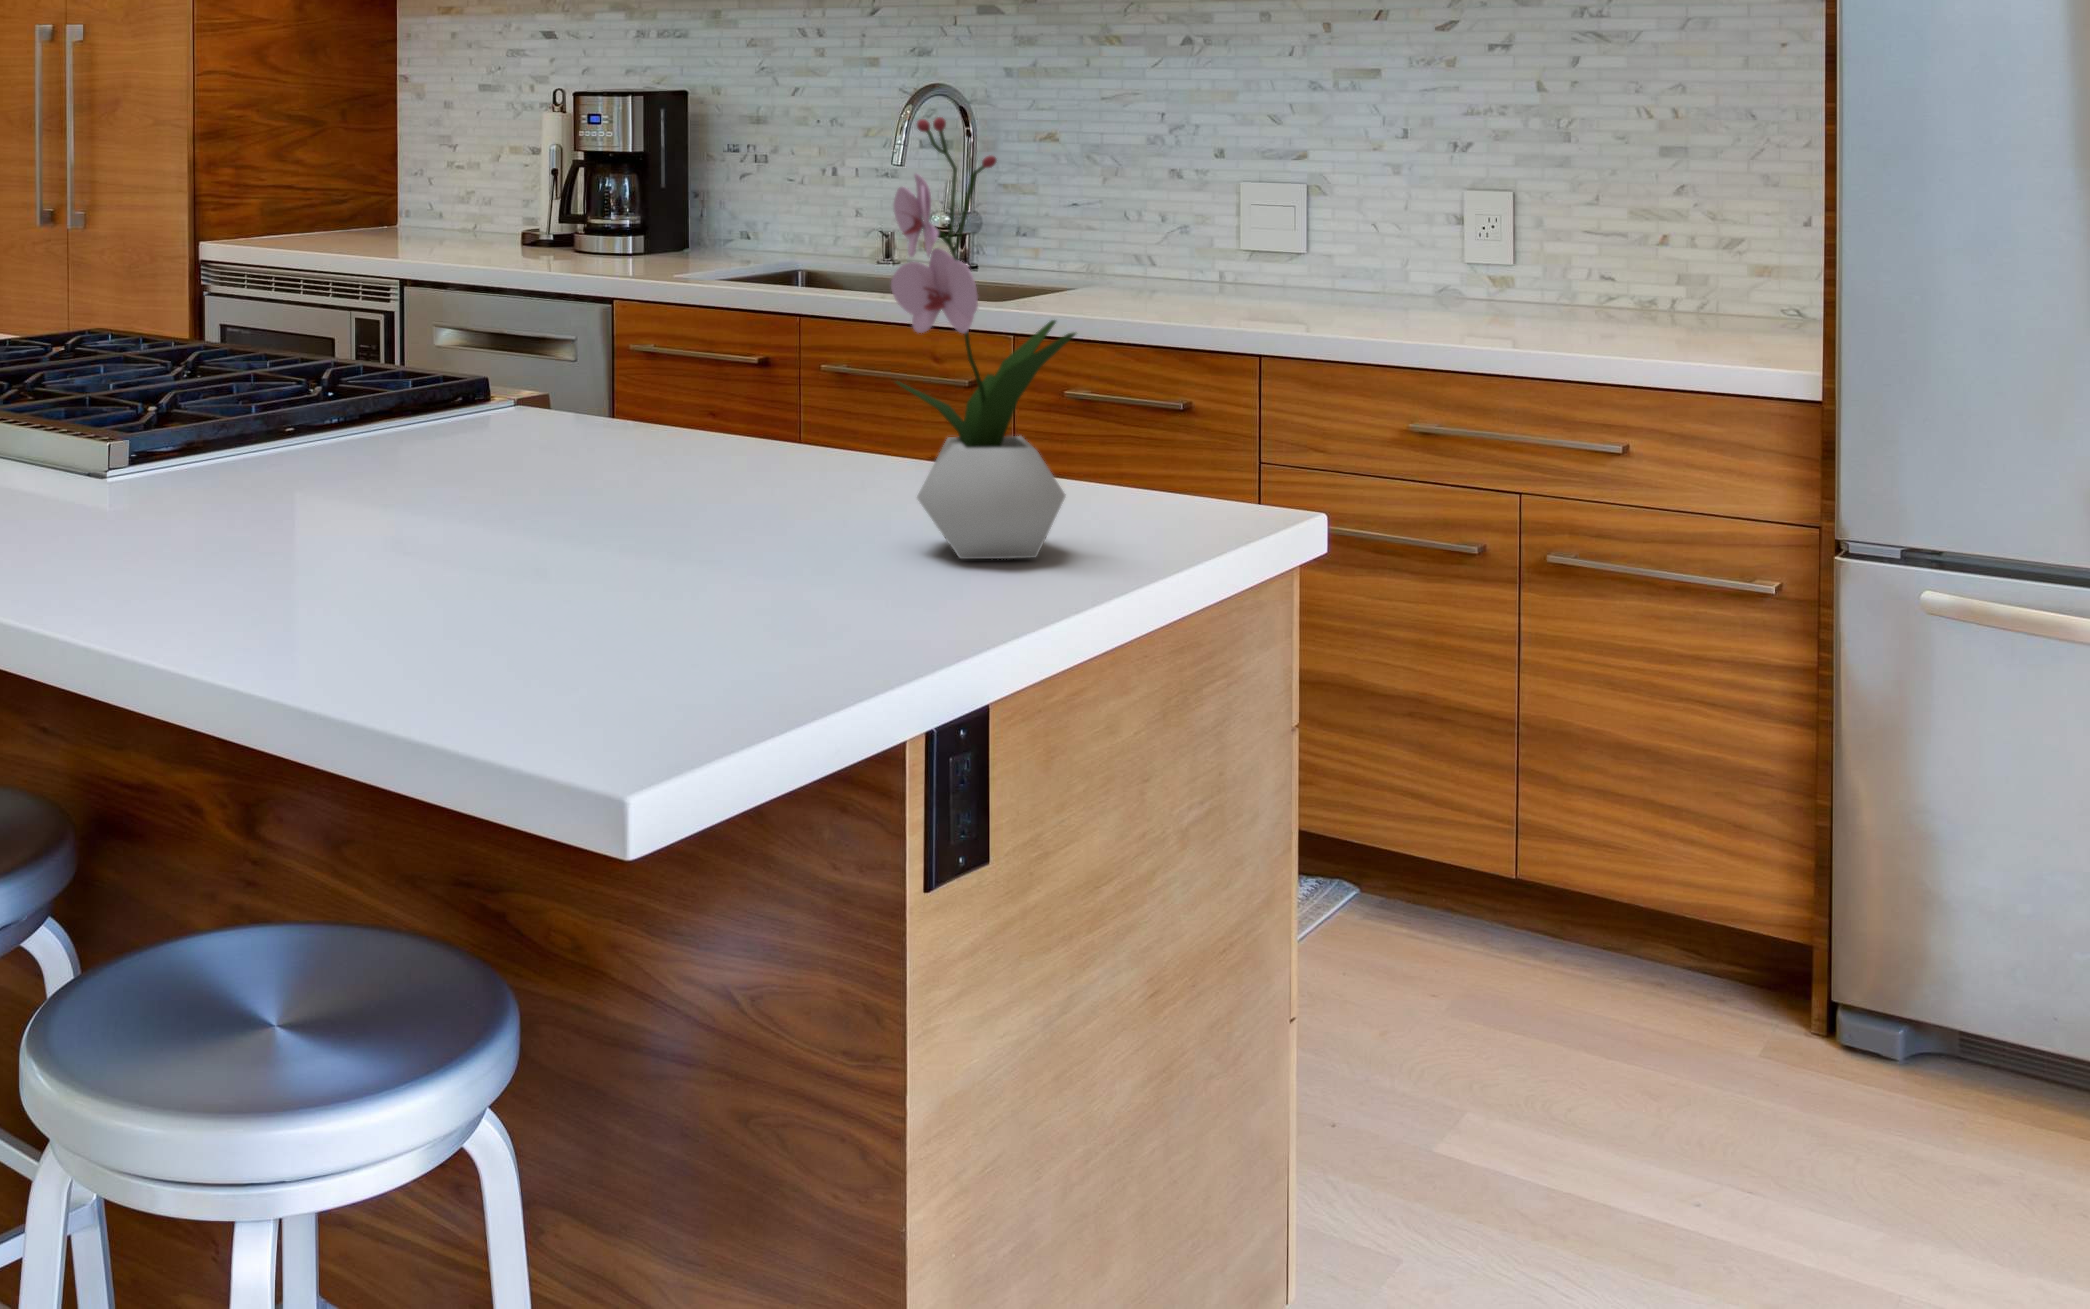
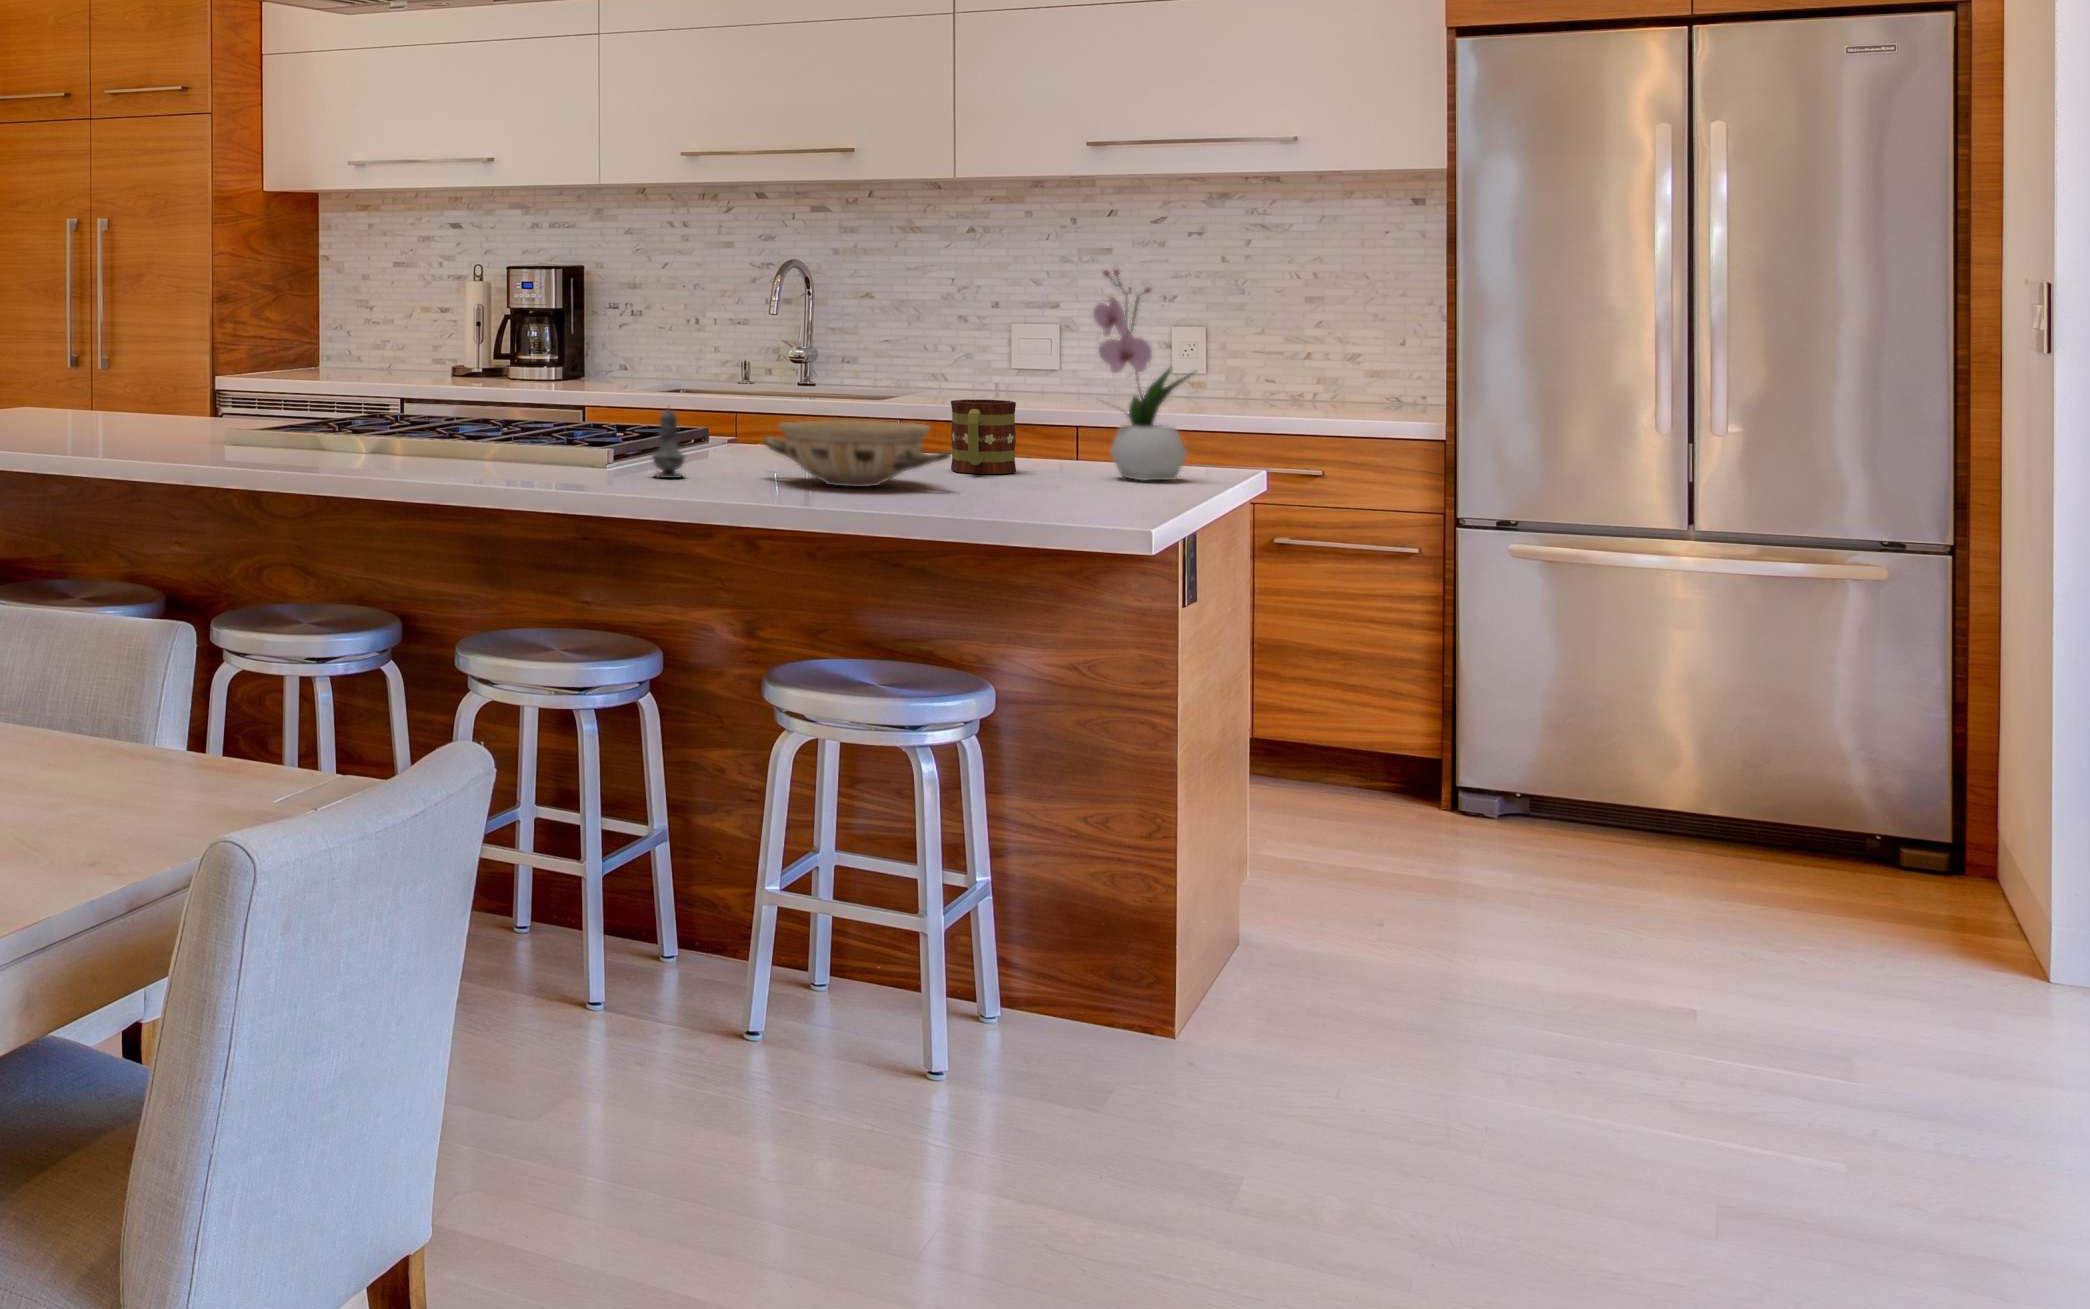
mug: none [649,367,783,525] -> present [951,399,1016,474]
salt shaker: none [30,381,102,527] -> present [653,409,685,478]
ceramic bowl: none [194,415,503,571] -> present [764,420,950,487]

